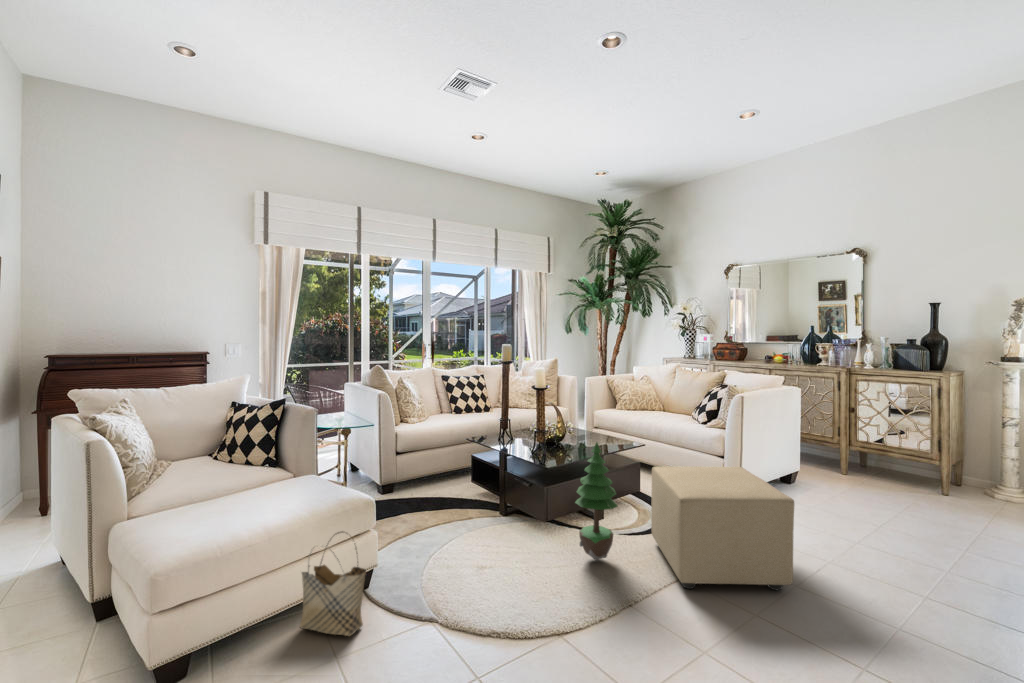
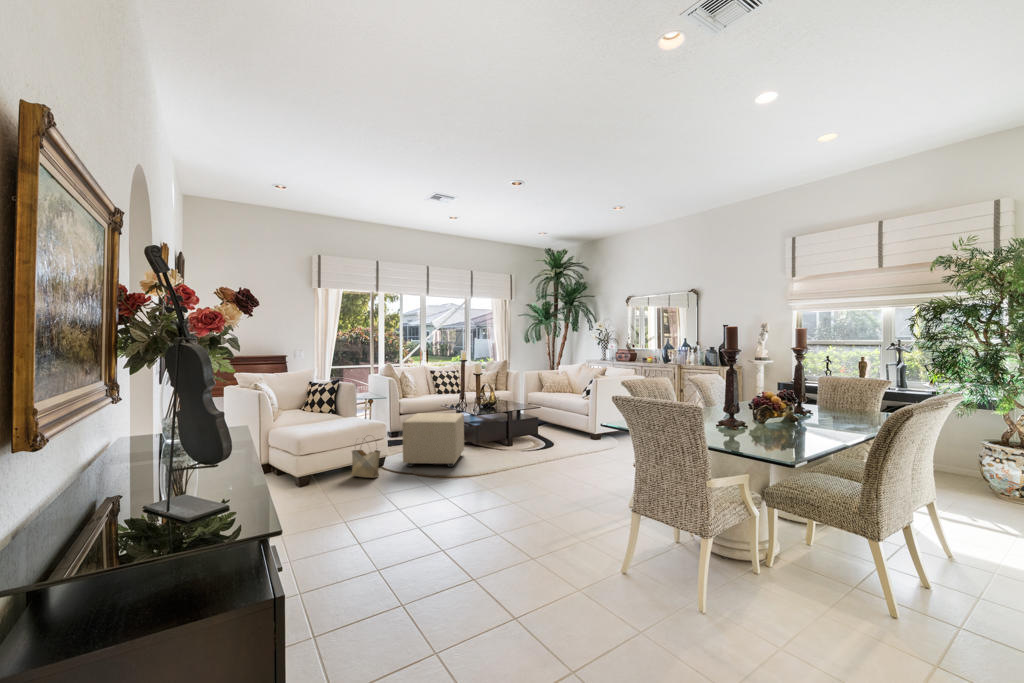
potted tree: present [575,442,618,560] -> none [487,399,508,460]
ottoman: present [651,466,794,590] -> present [402,413,464,467]

